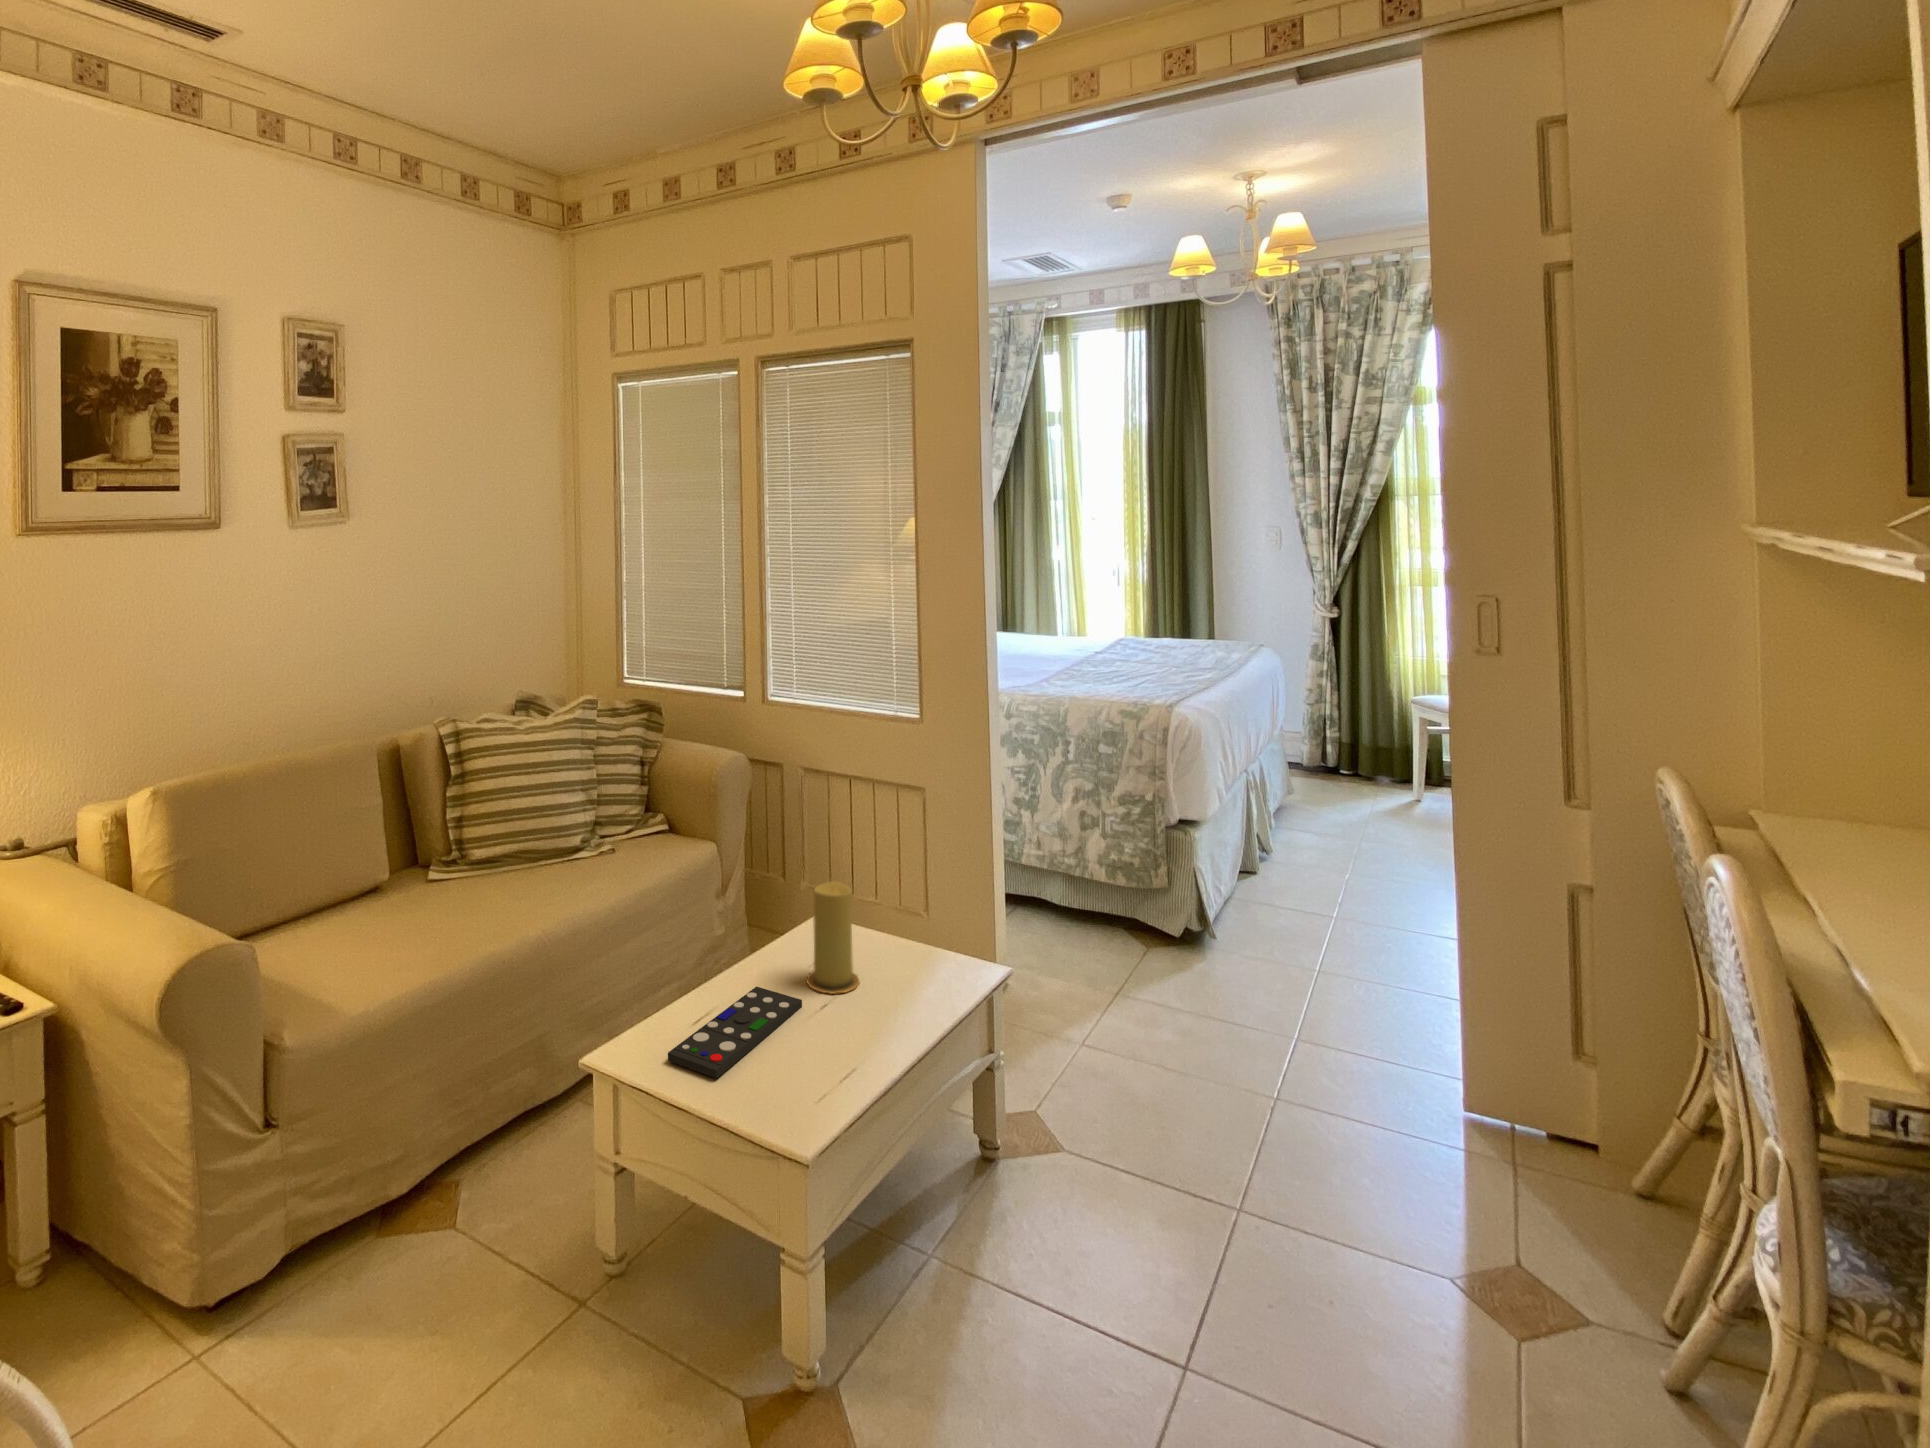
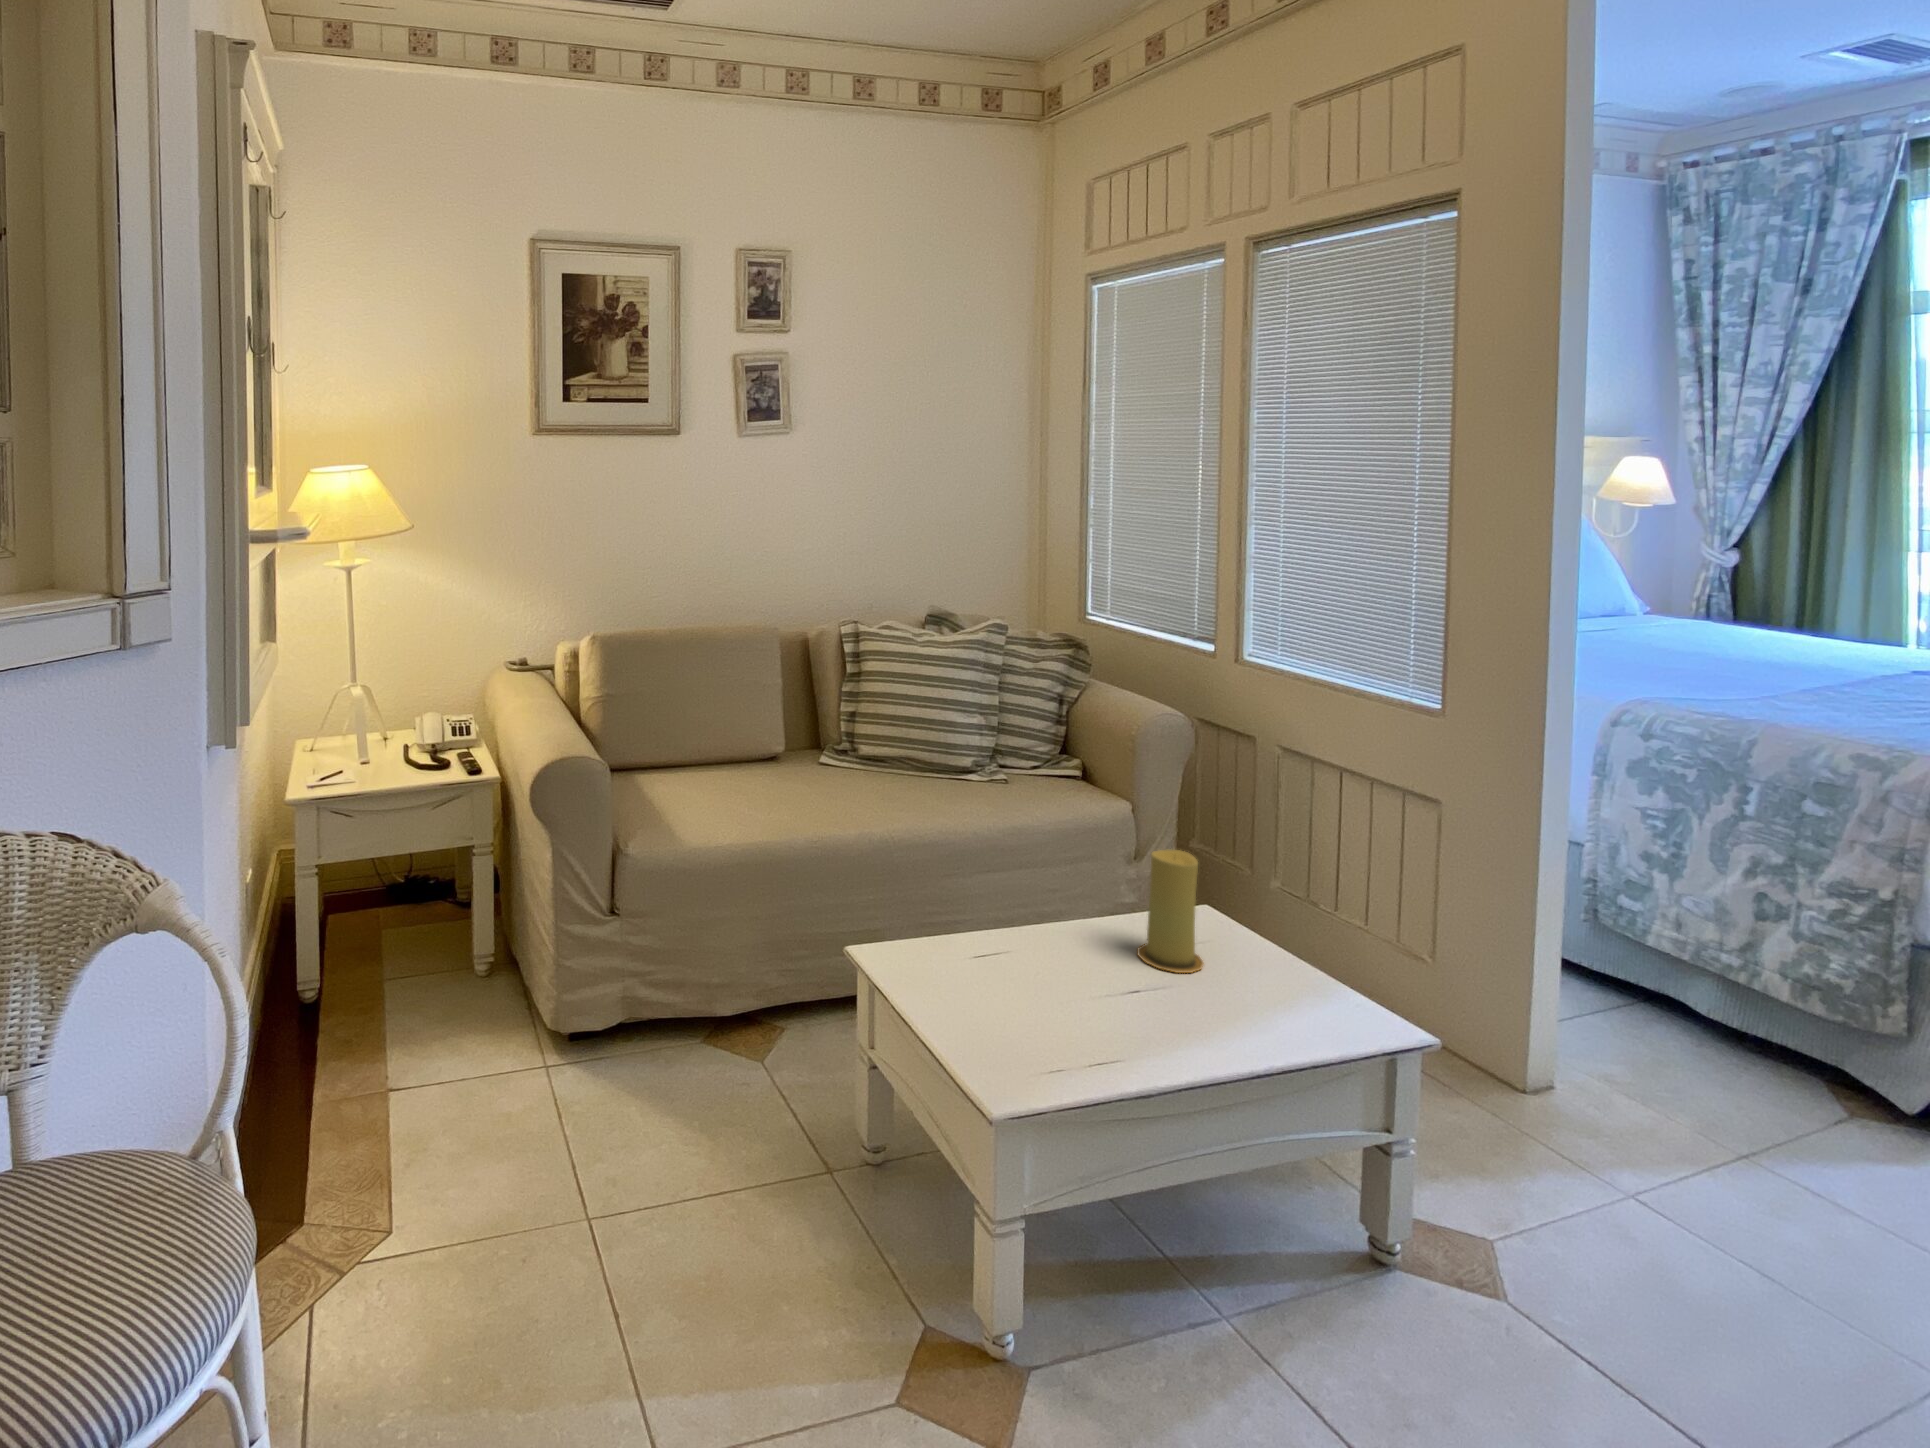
remote control: present [668,987,802,1078] -> none [941,935,1116,995]

